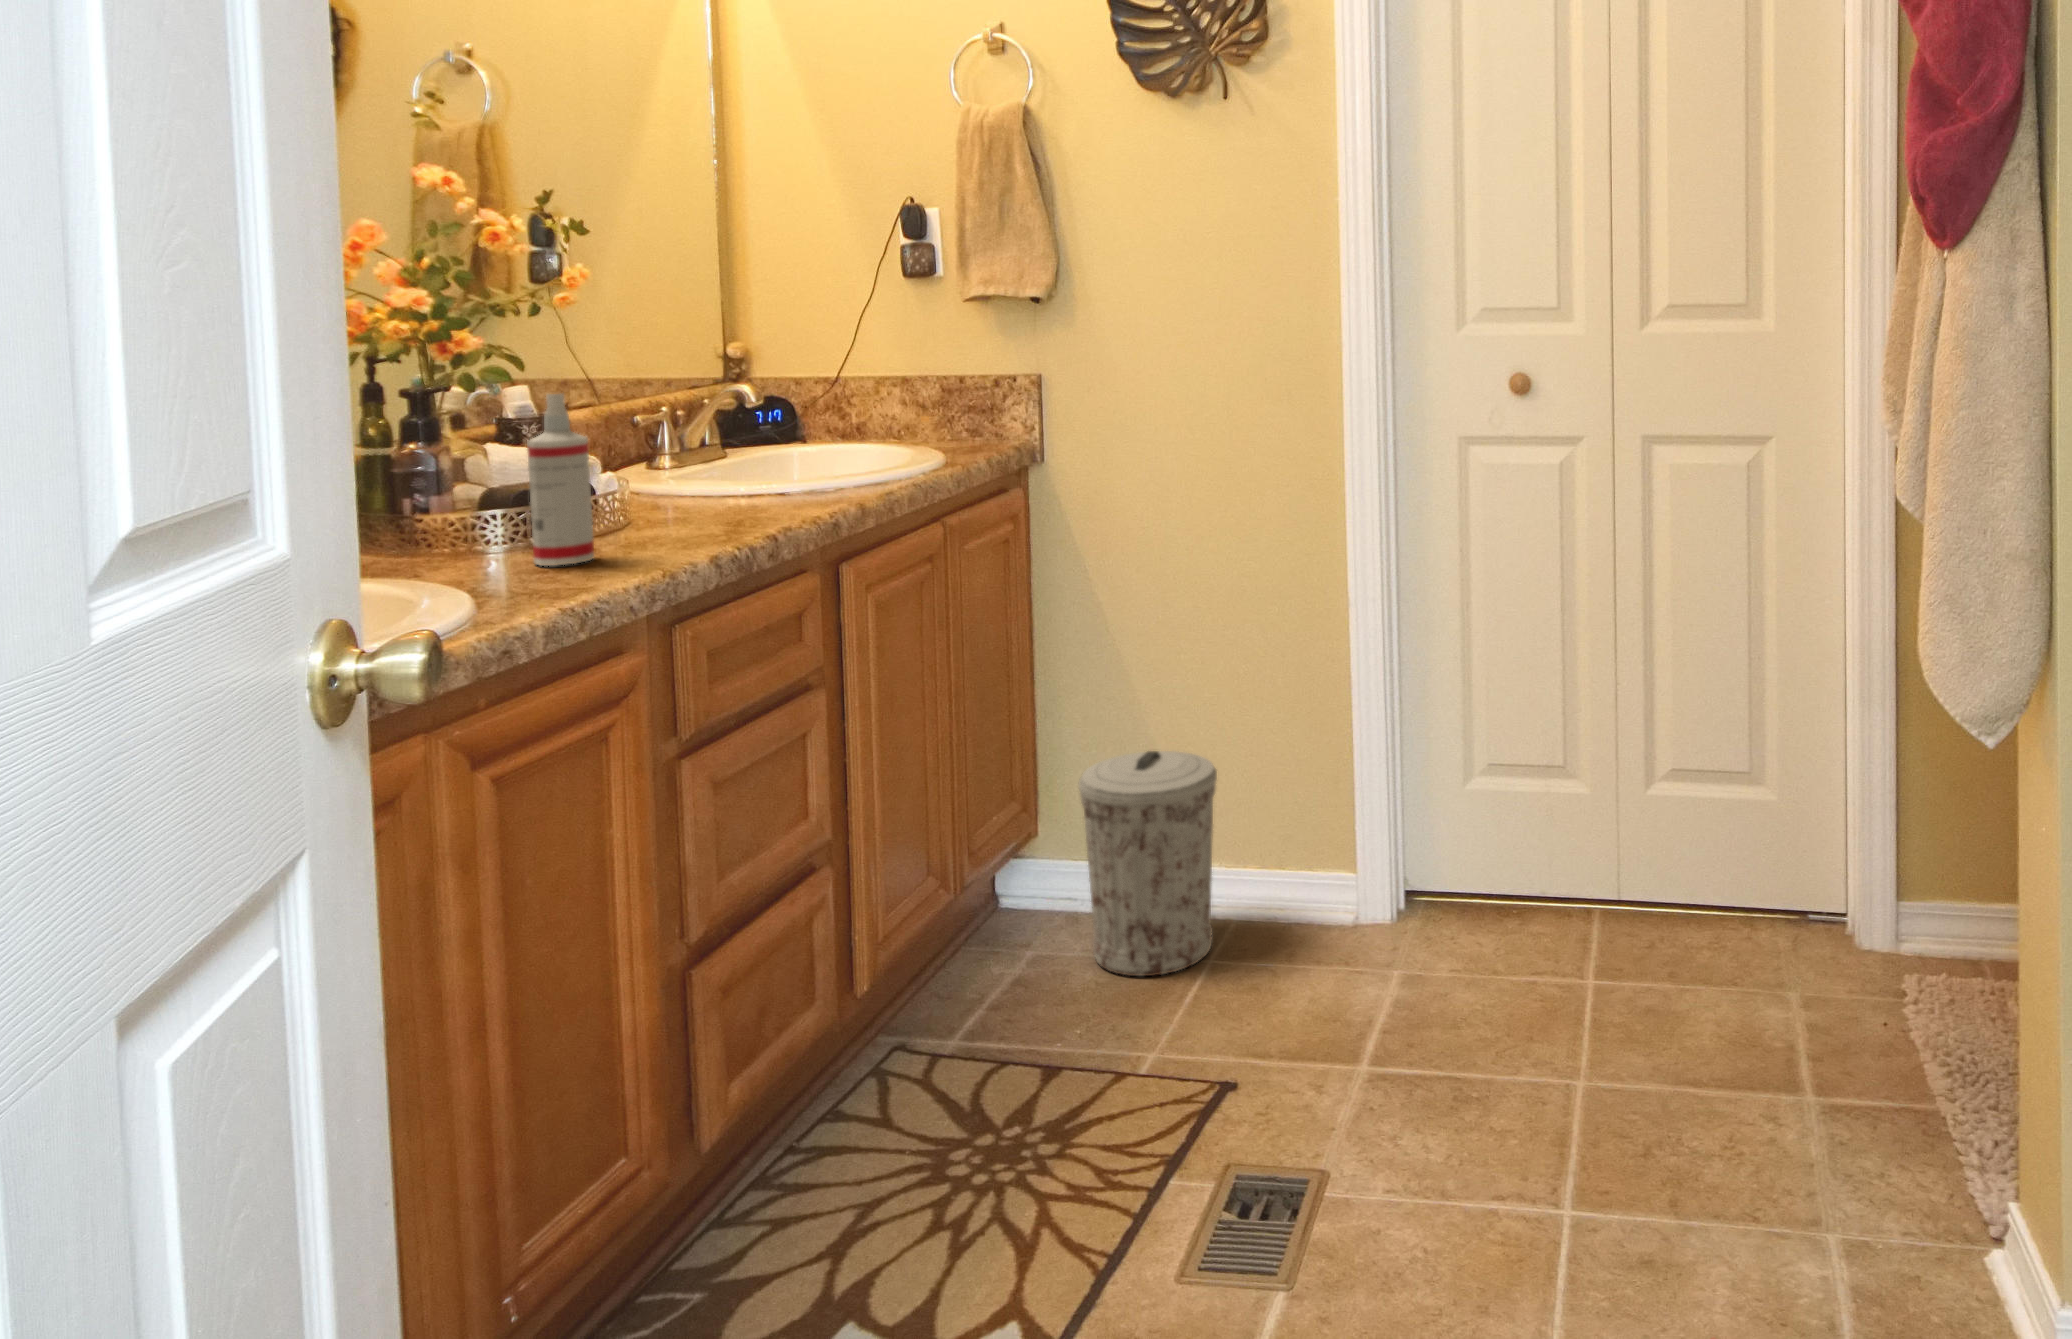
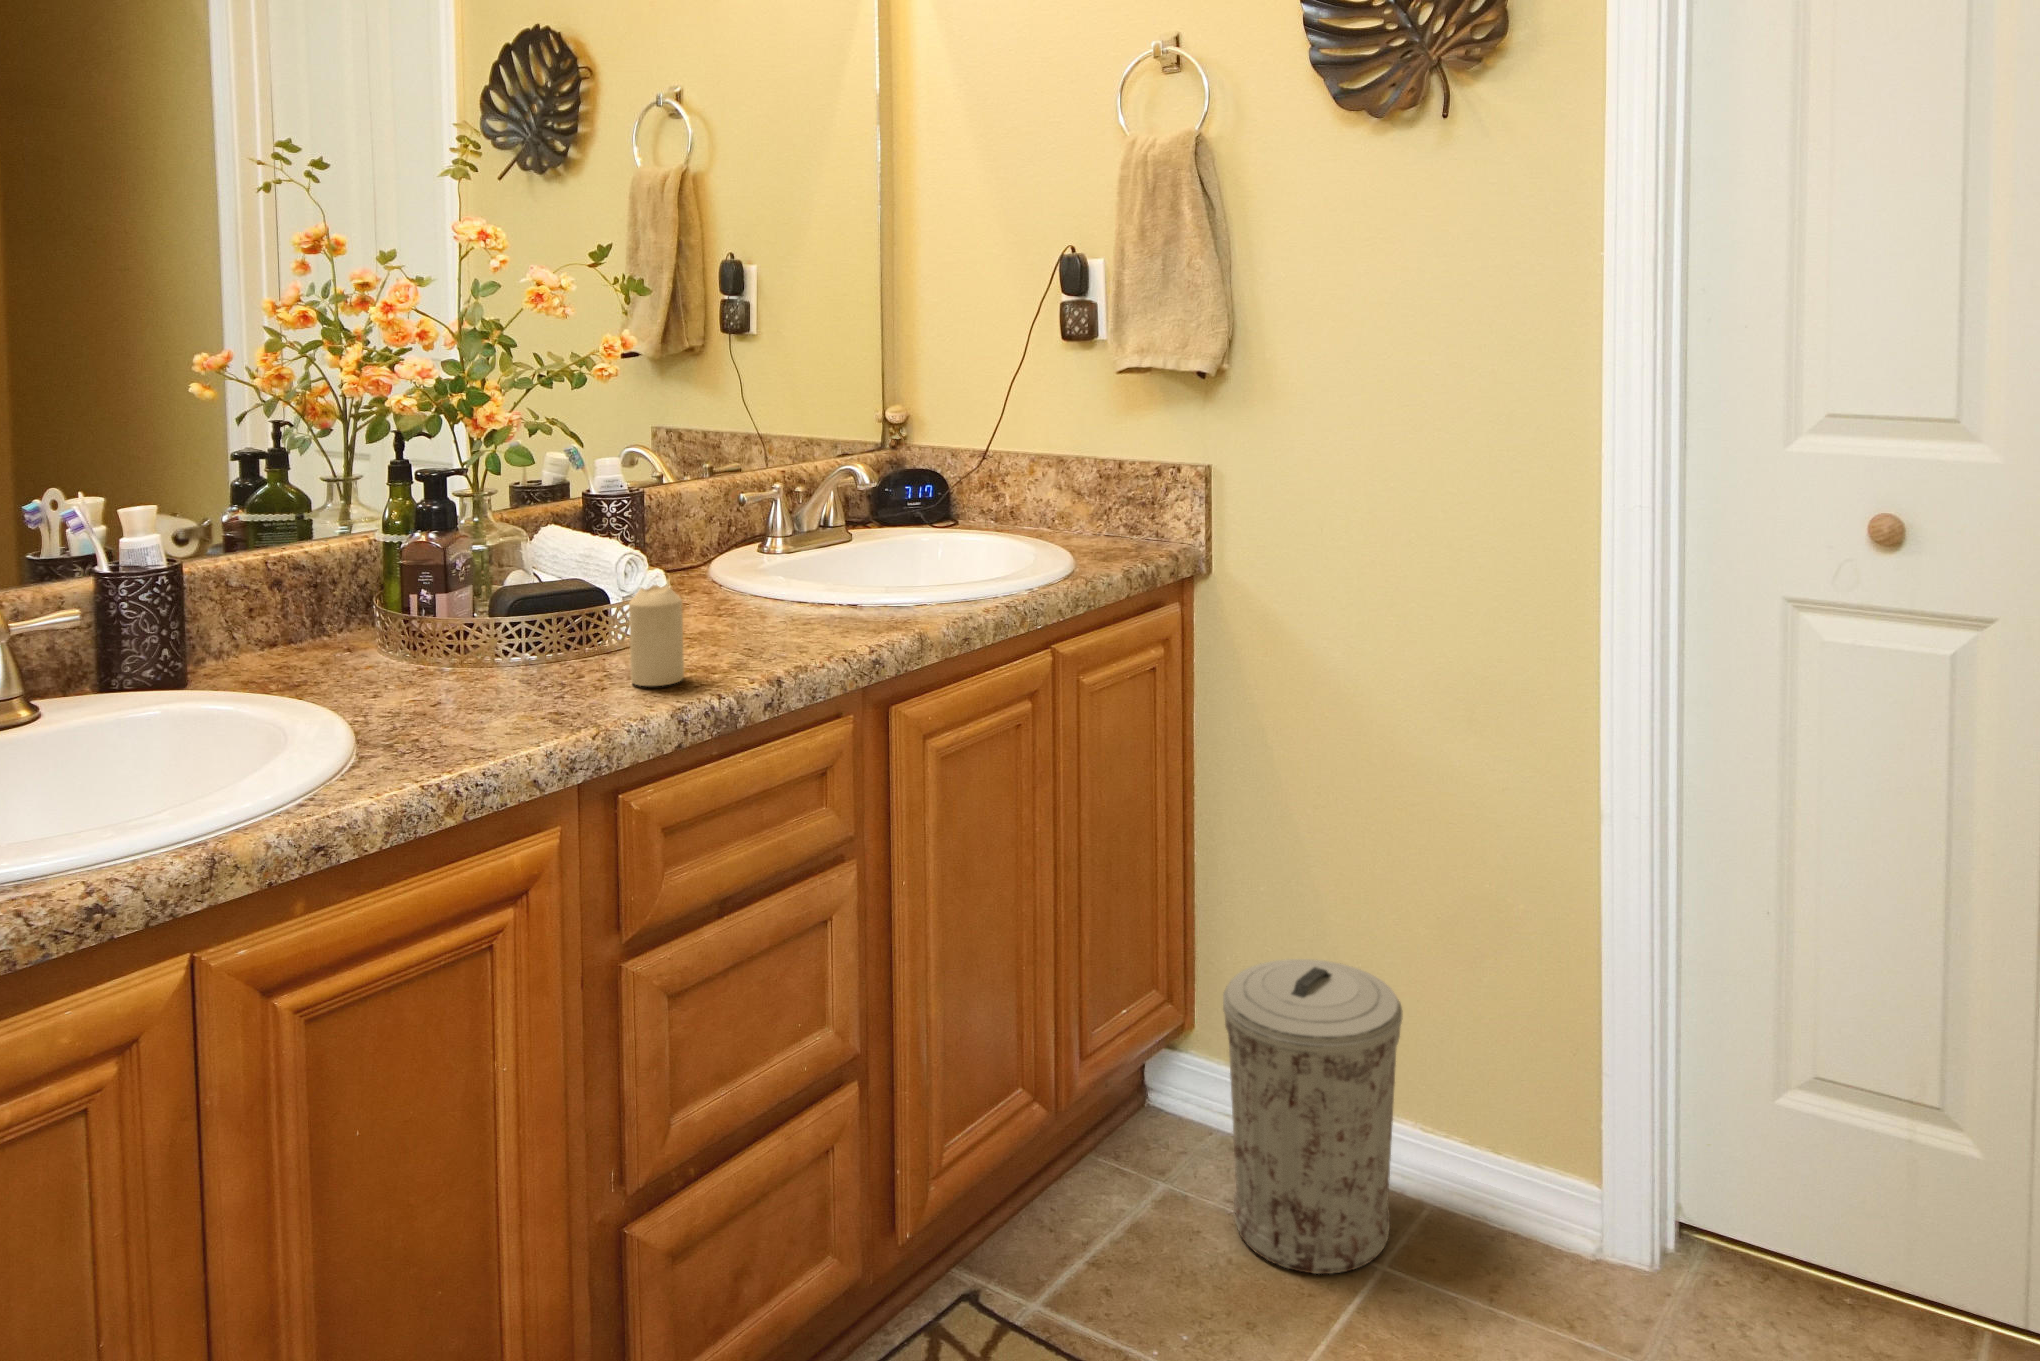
spray bottle: present [527,394,594,566] -> none [526,511,593,717]
candle: none [607,461,659,544] -> present [629,585,684,686]

